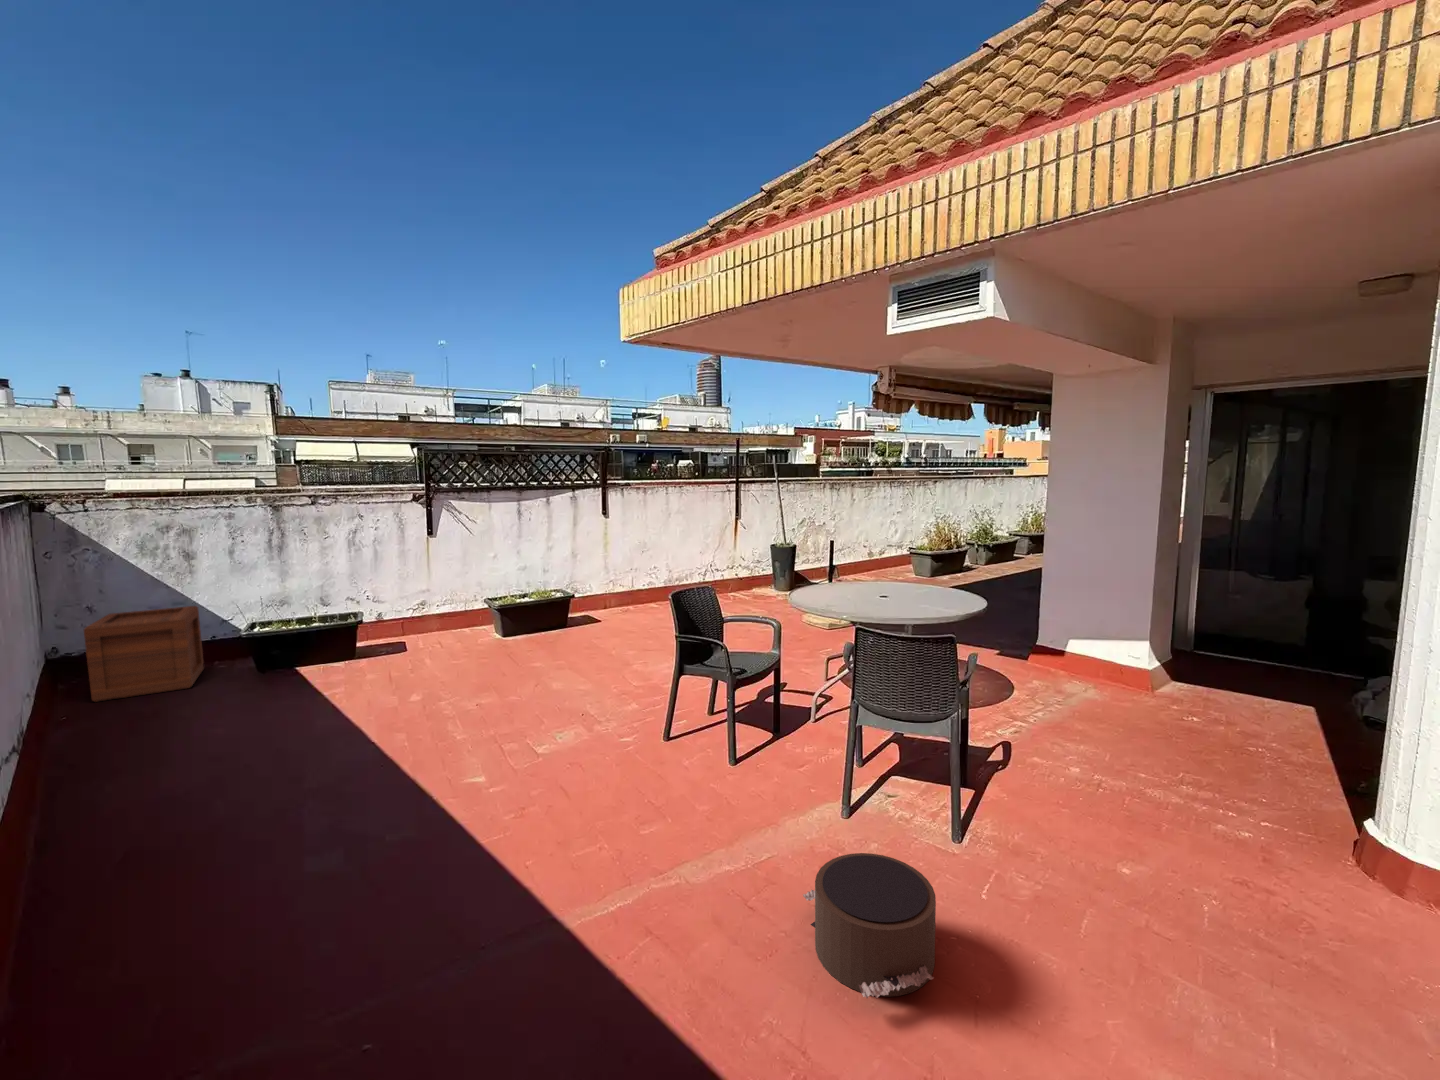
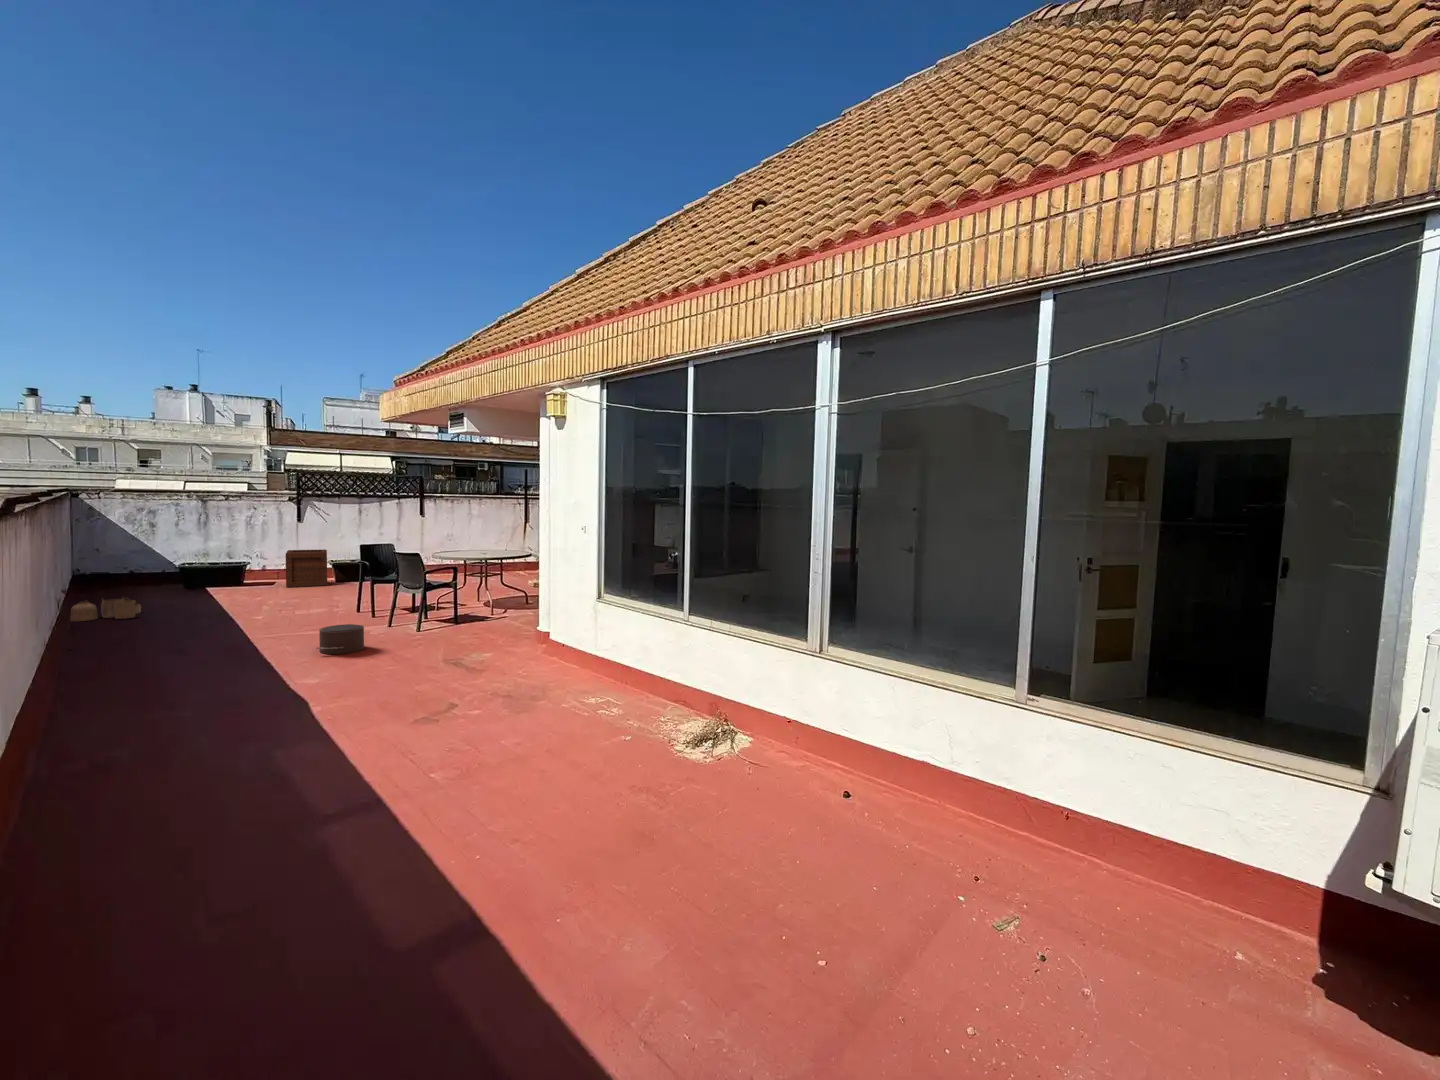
wooden crate: present [84,606,204,702] -> present [286,550,327,587]
woven basket: none [40,738,200,821] -> present [71,598,141,621]

